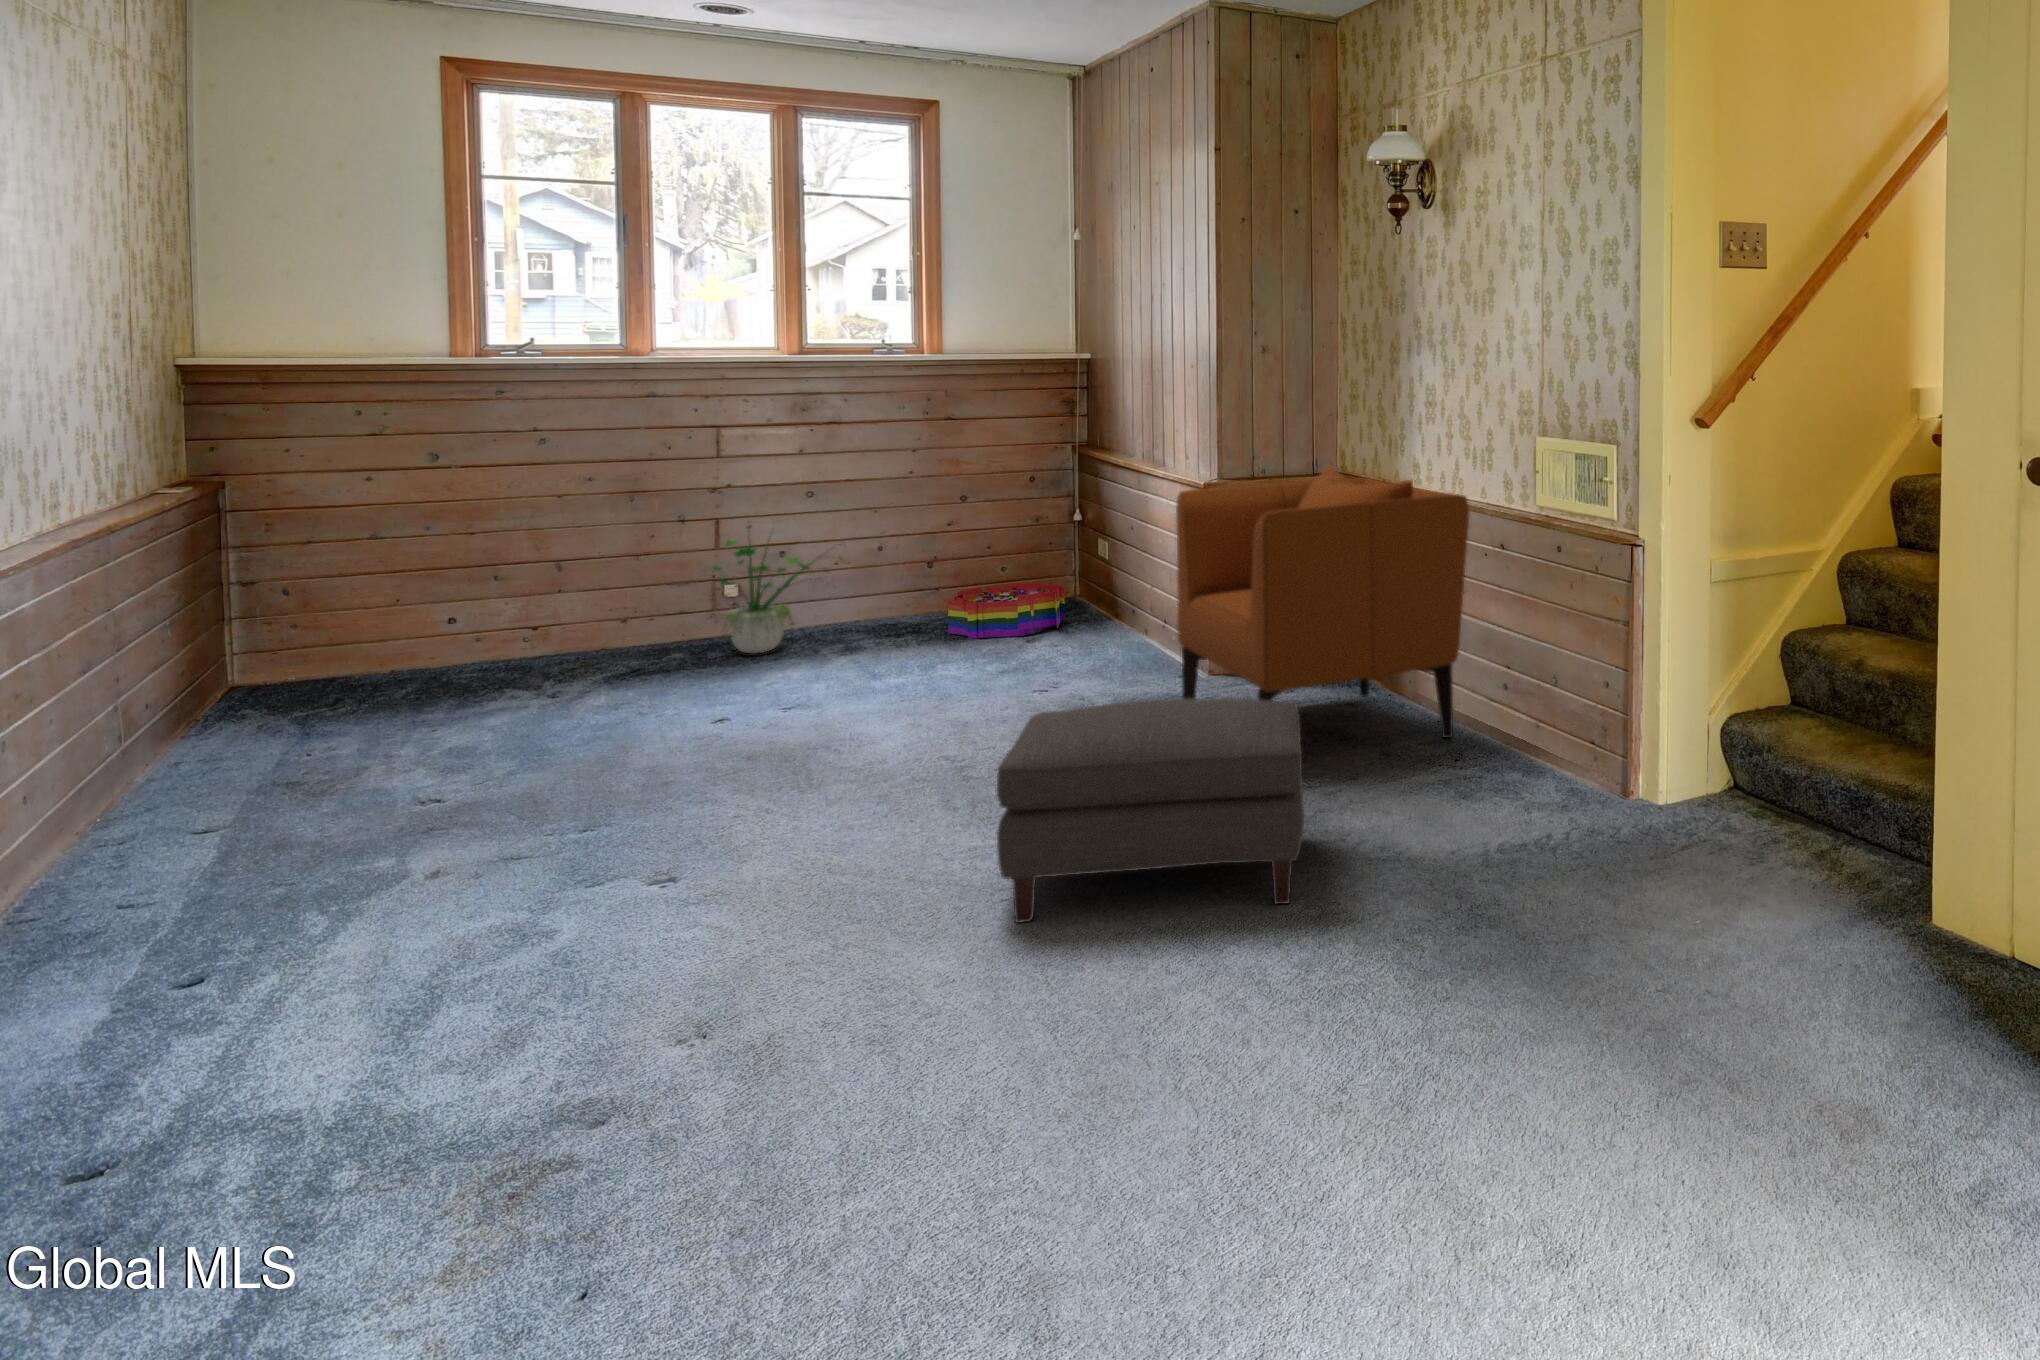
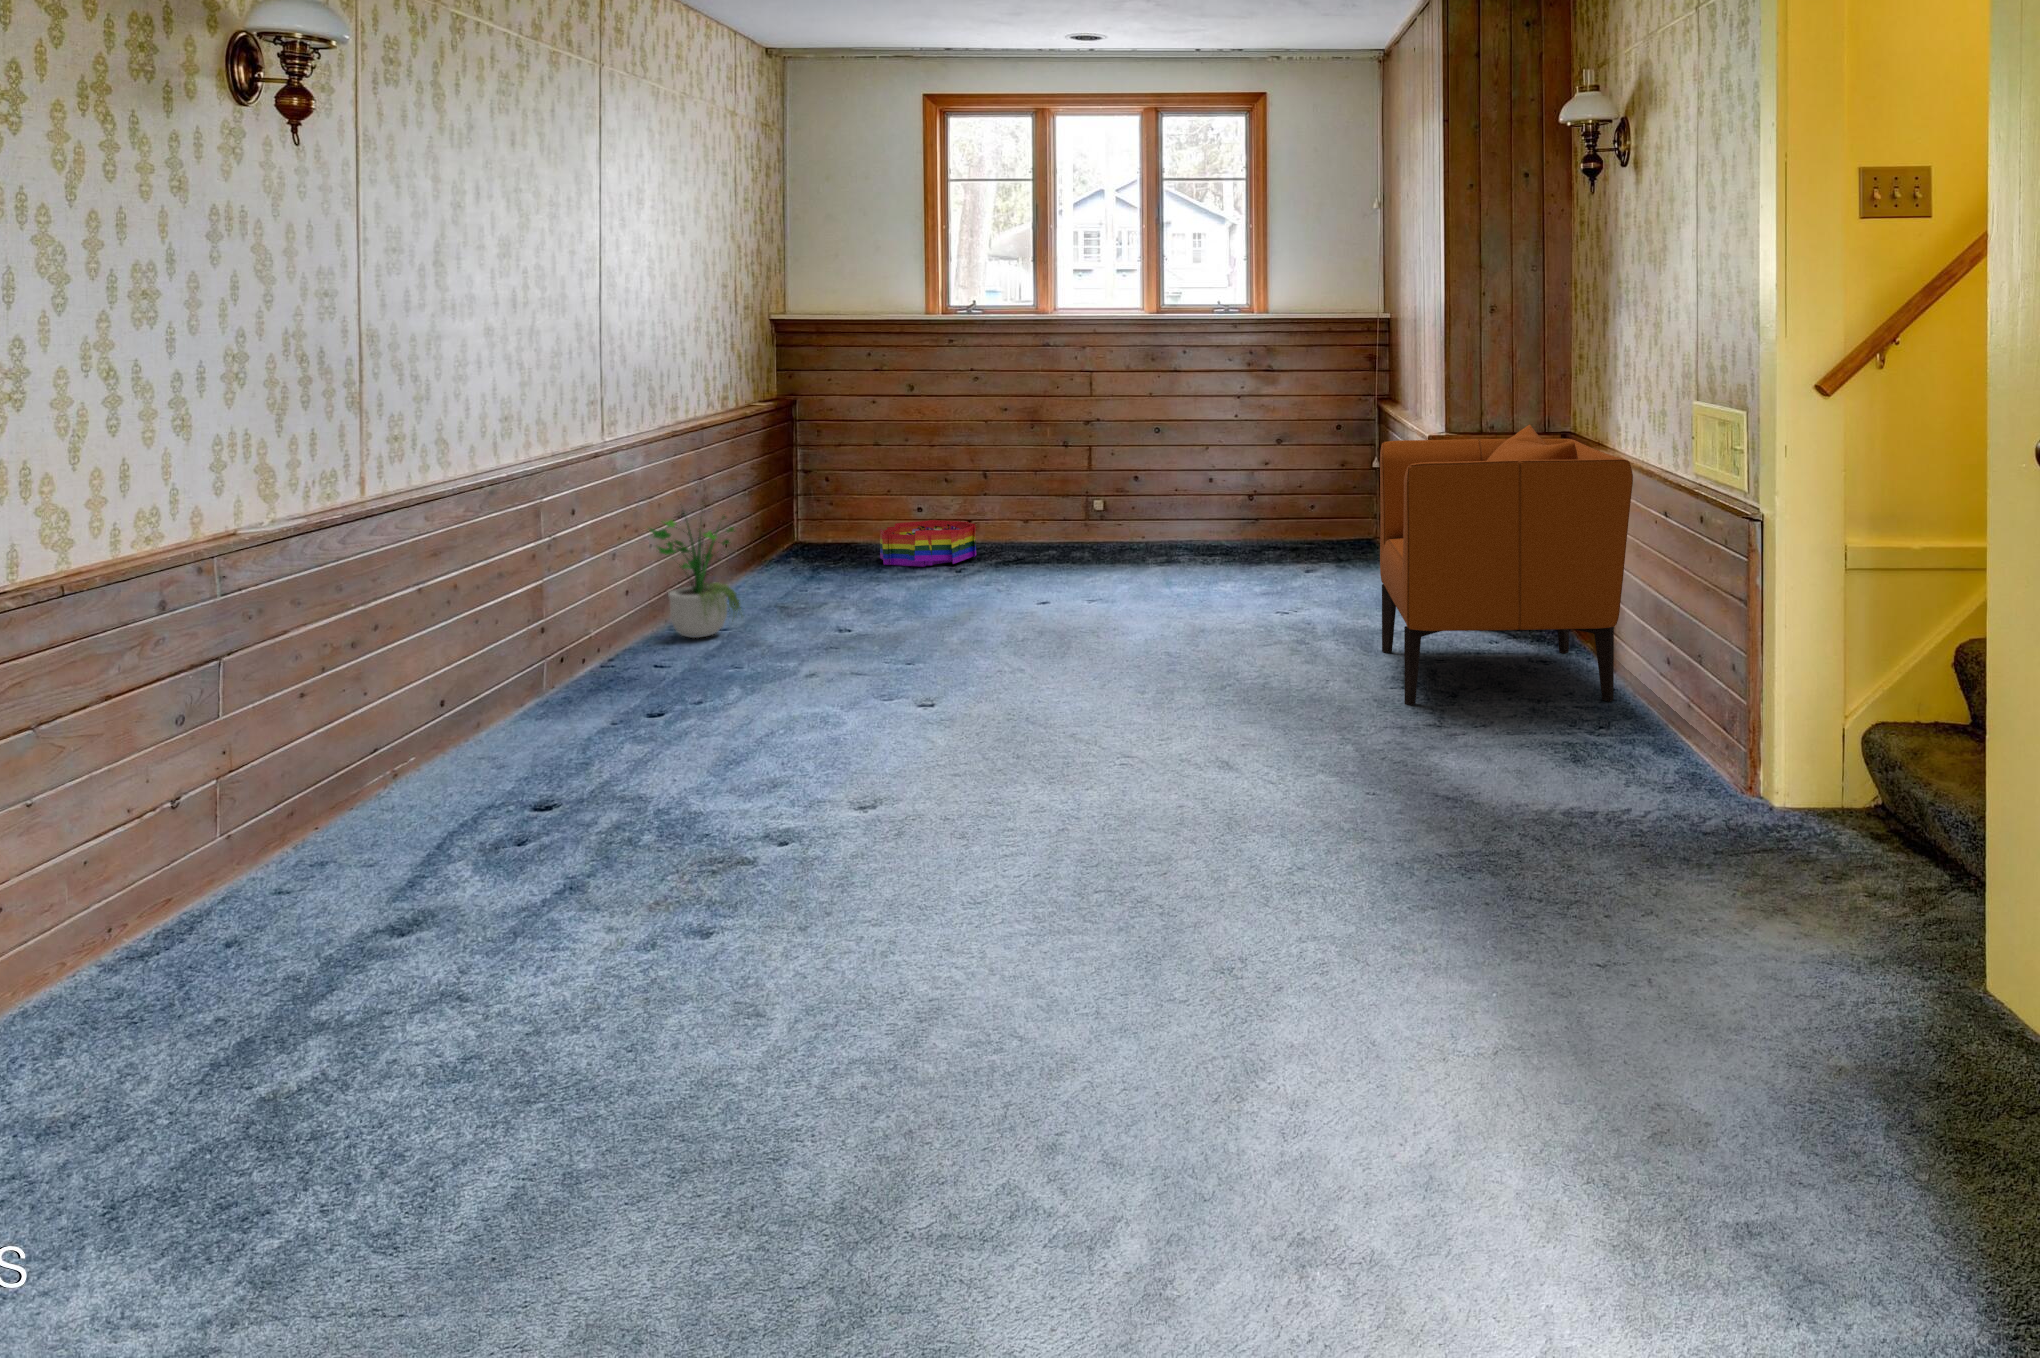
potted plant: present [712,536,847,654] -> present [650,509,741,638]
storage bin: present [948,583,1065,639] -> present [880,520,976,567]
ottoman: present [997,699,1304,923] -> none [1107,617,1389,809]

